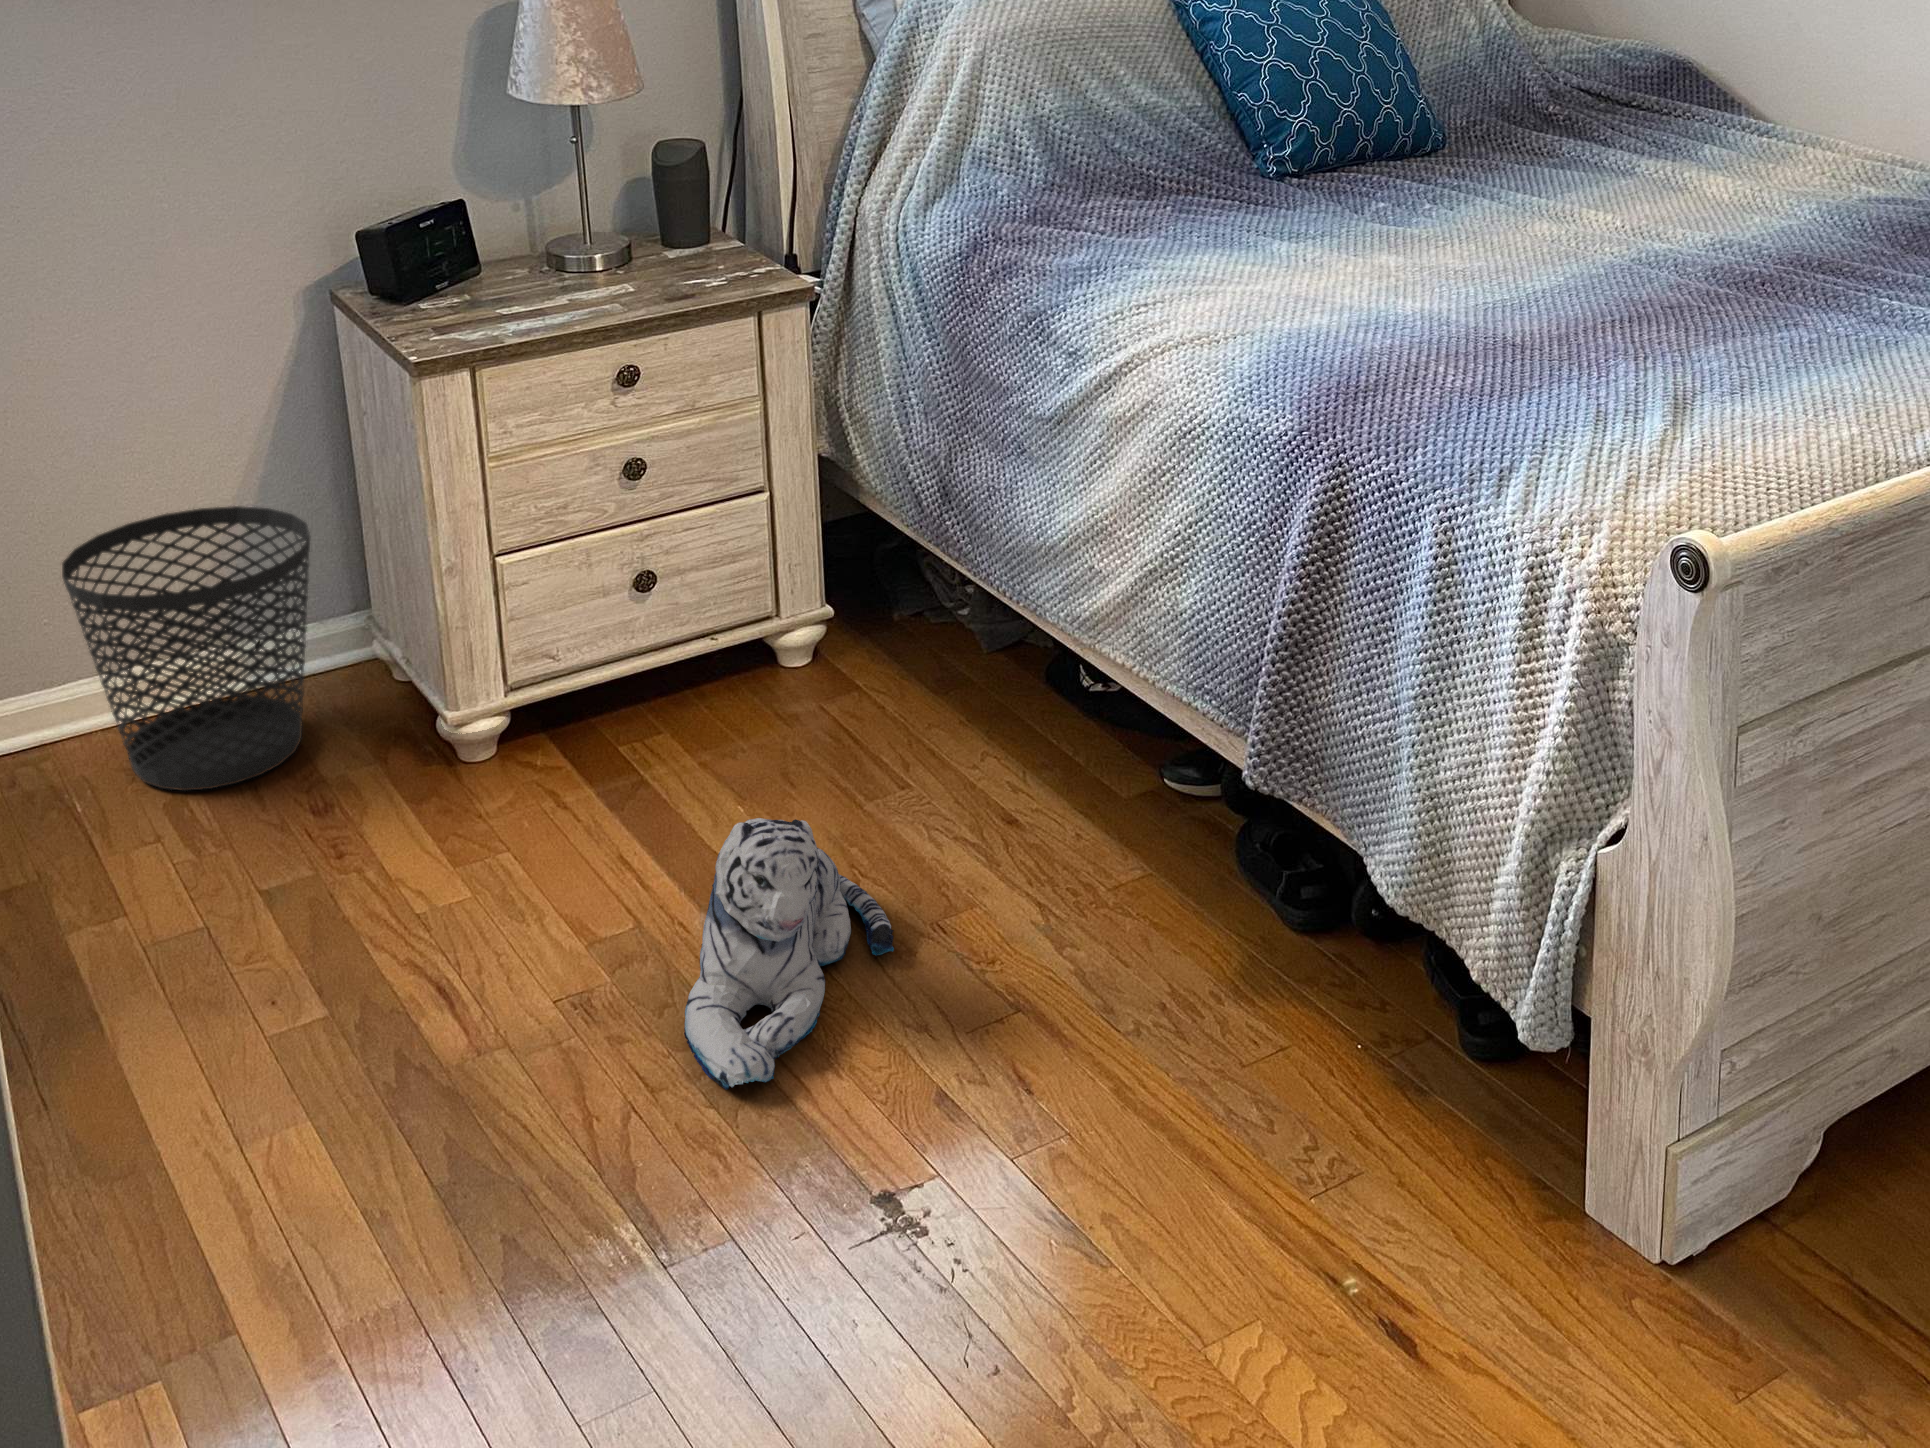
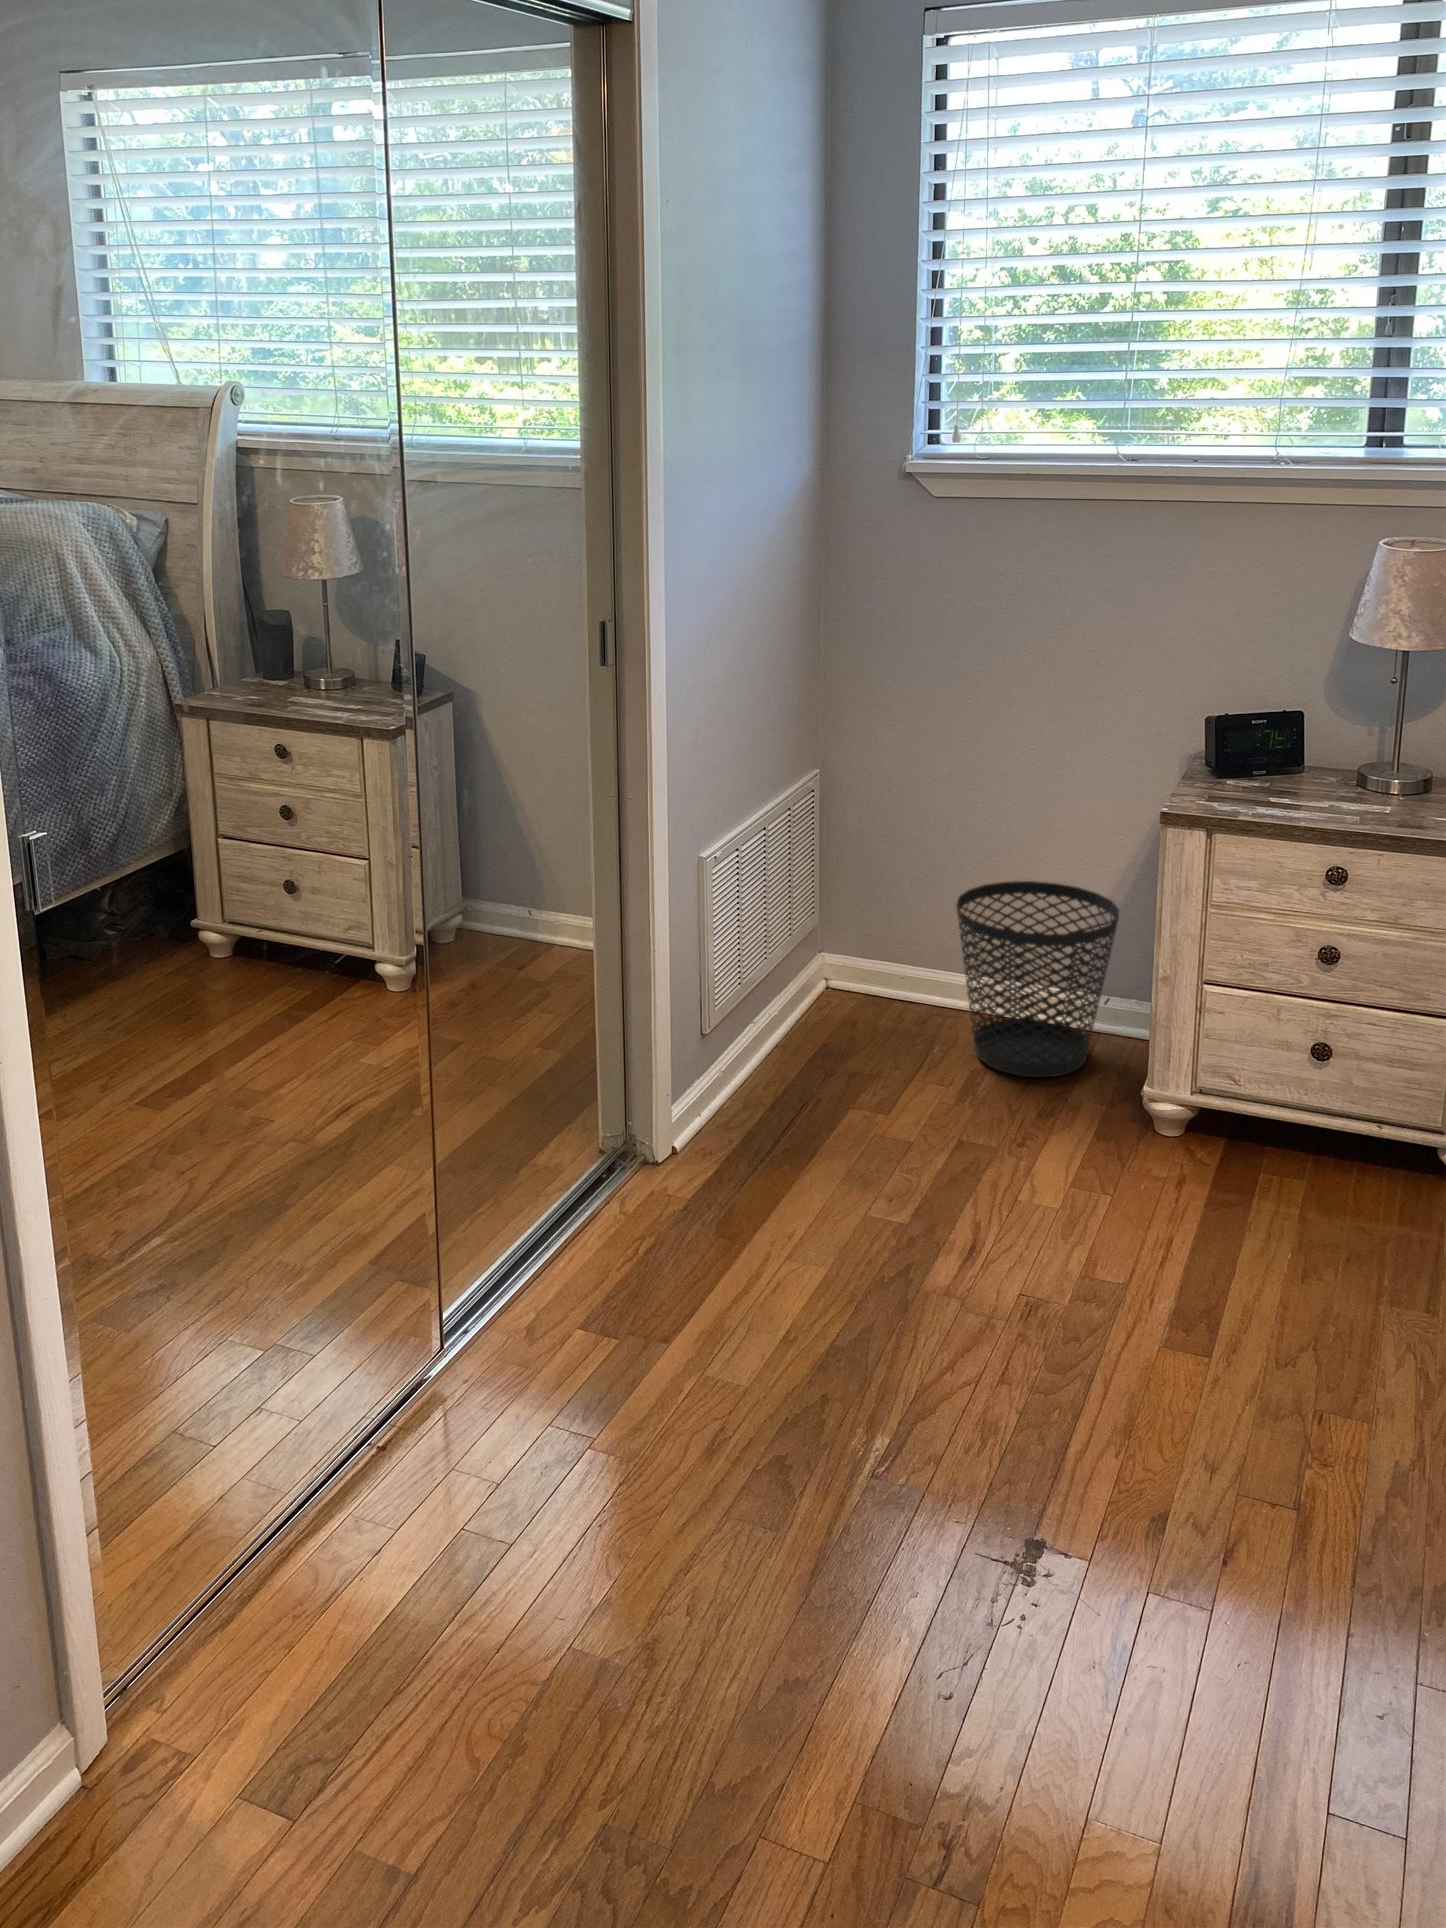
plush toy: present [684,818,894,1090] -> none [1028,1223,1288,1425]

